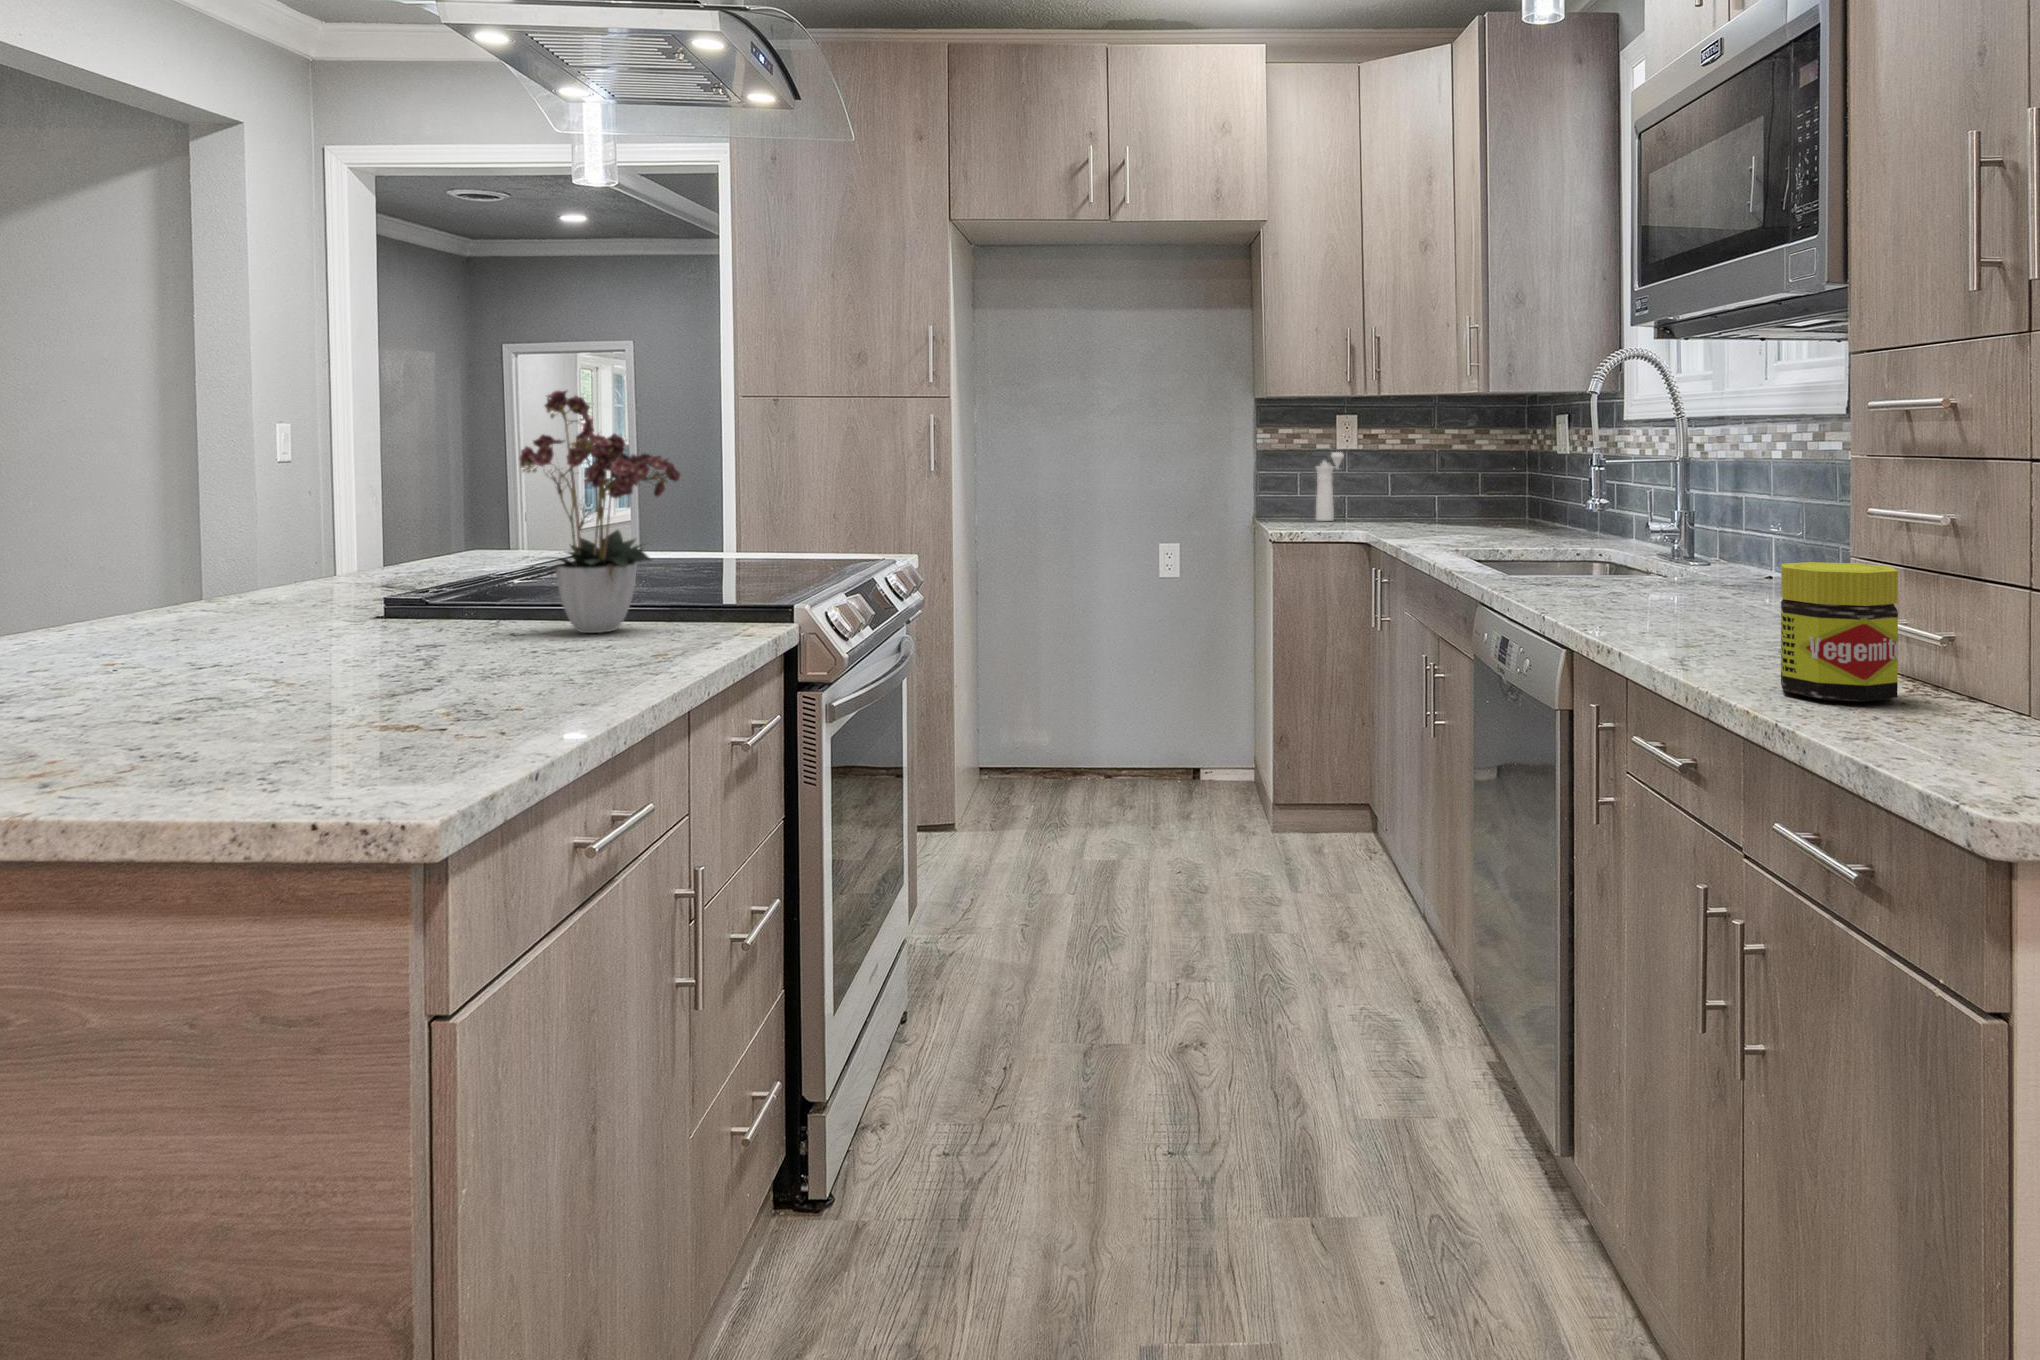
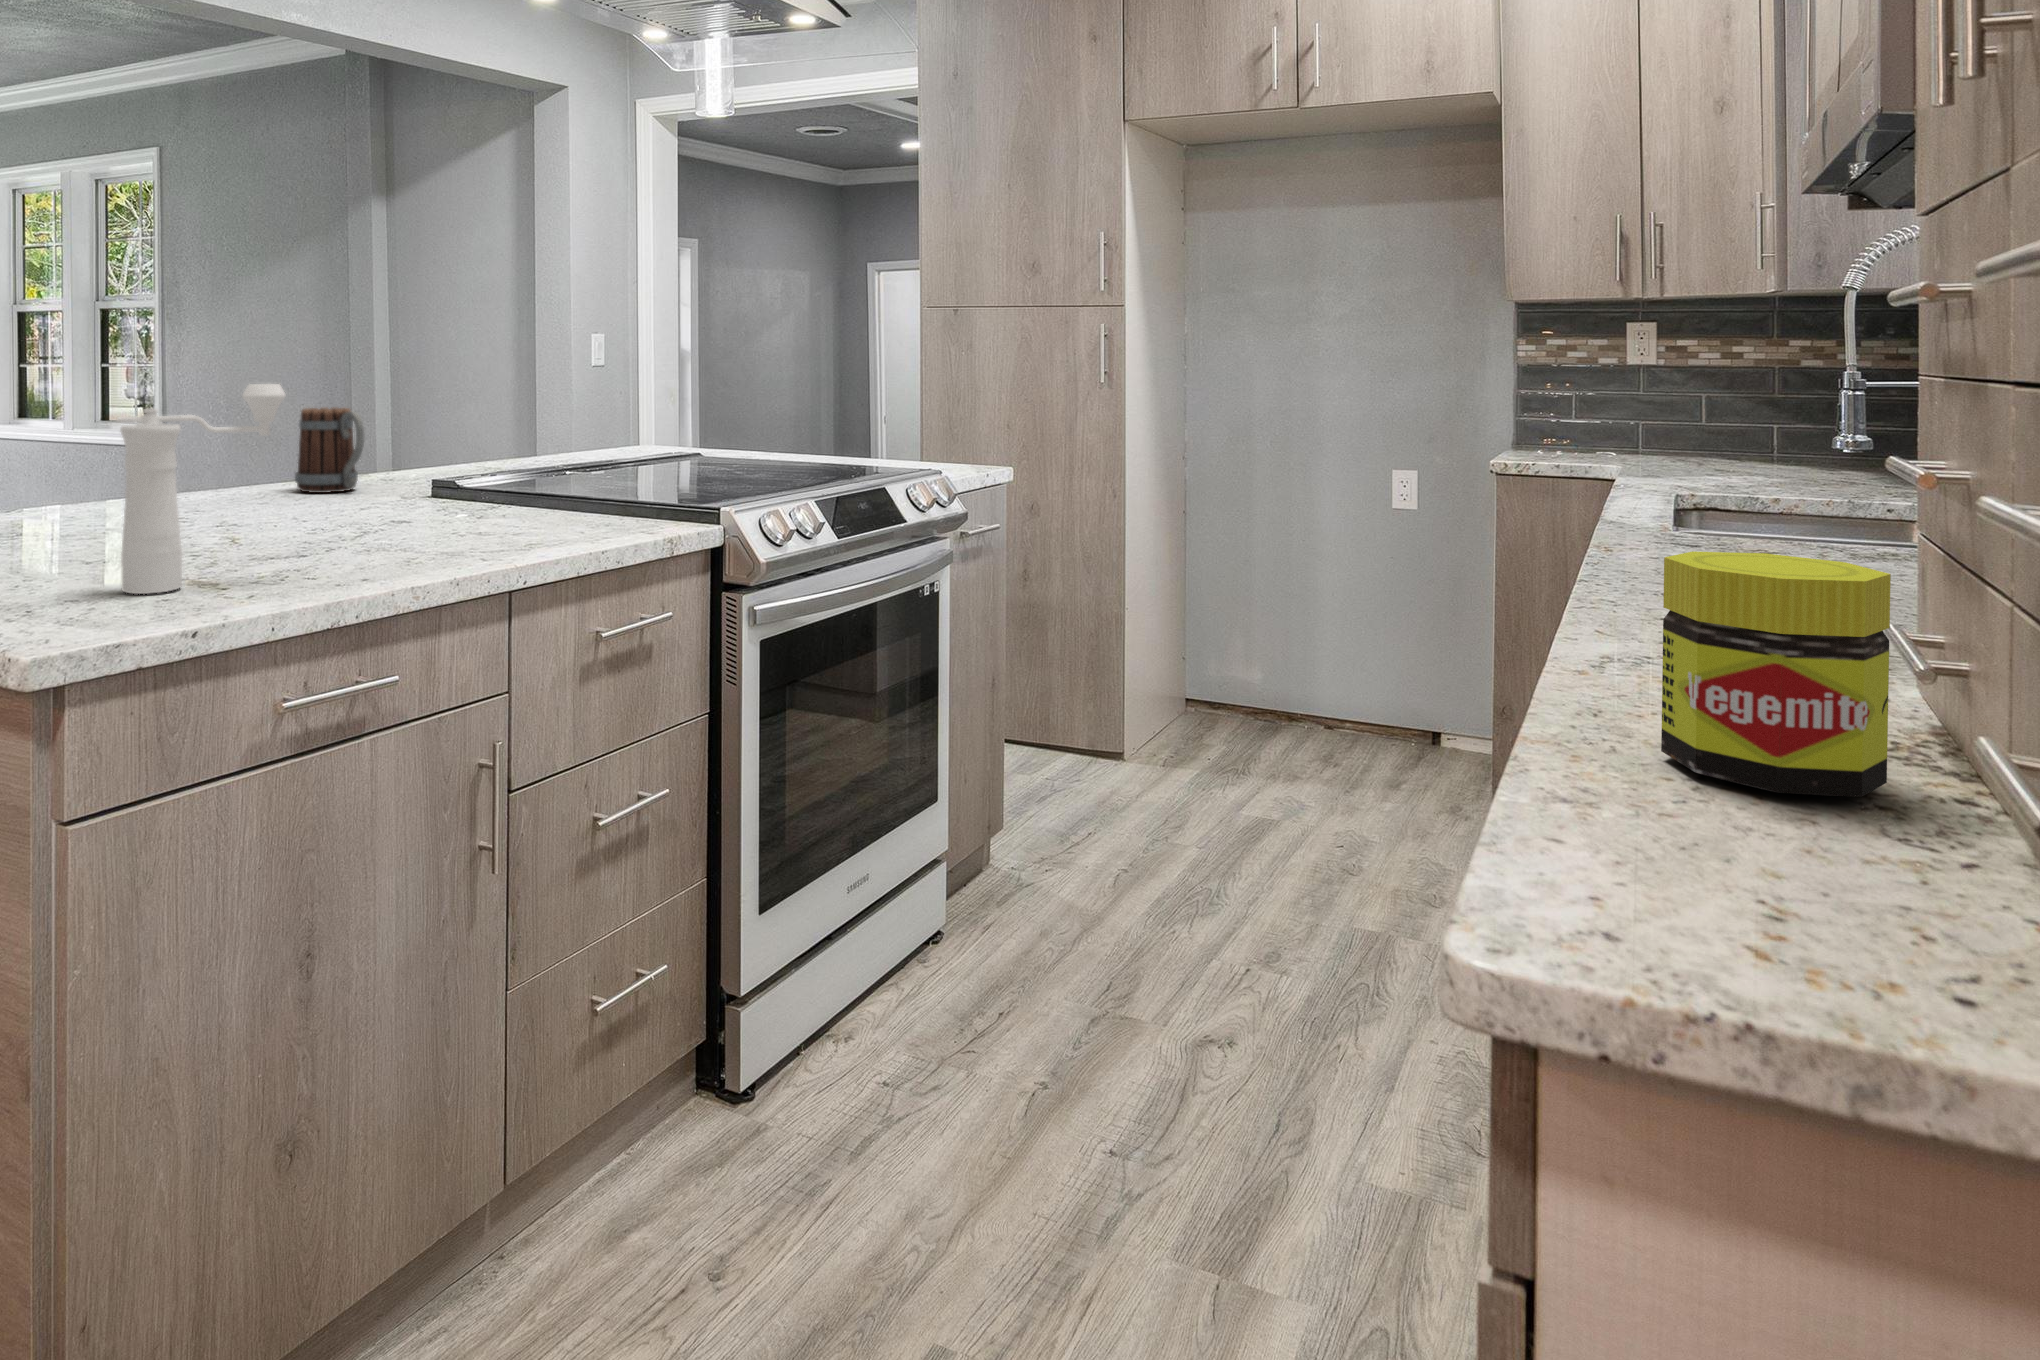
flower arrangement: present [520,391,680,633] -> none [471,291,609,518]
pepper mill: present [1316,452,1344,521] -> present [117,384,286,594]
mug: none [166,521,284,631] -> present [295,407,364,493]

